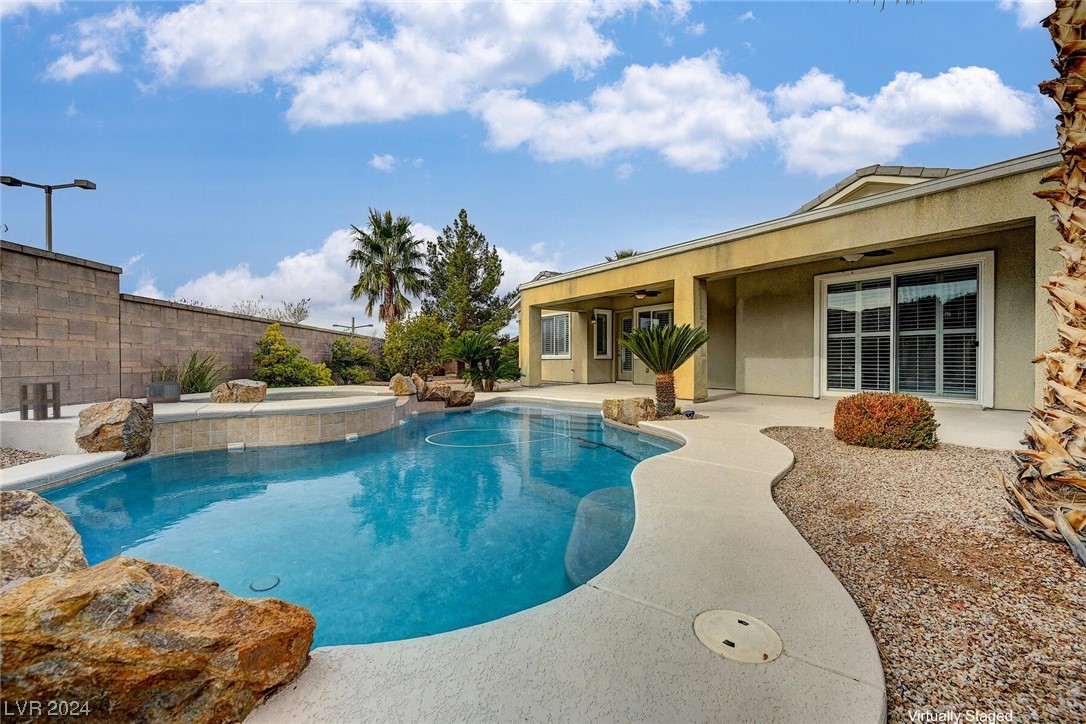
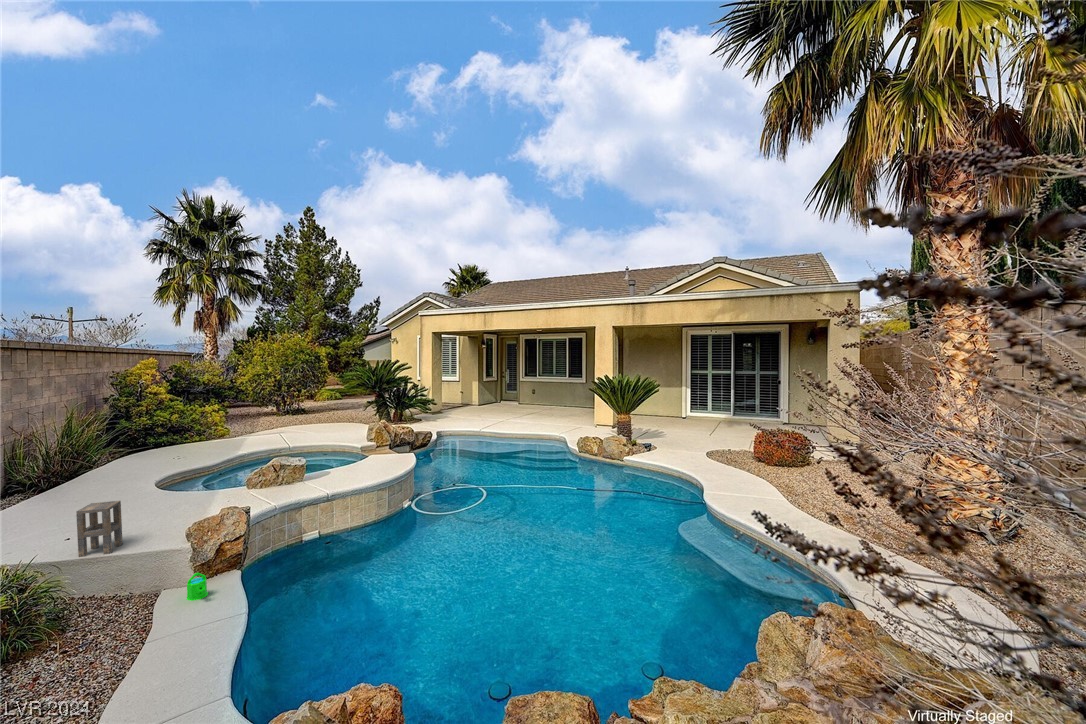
pouf: present [146,381,181,404] -> none [101,465,146,499]
watering can: none [33,438,59,461] -> present [187,573,209,601]

